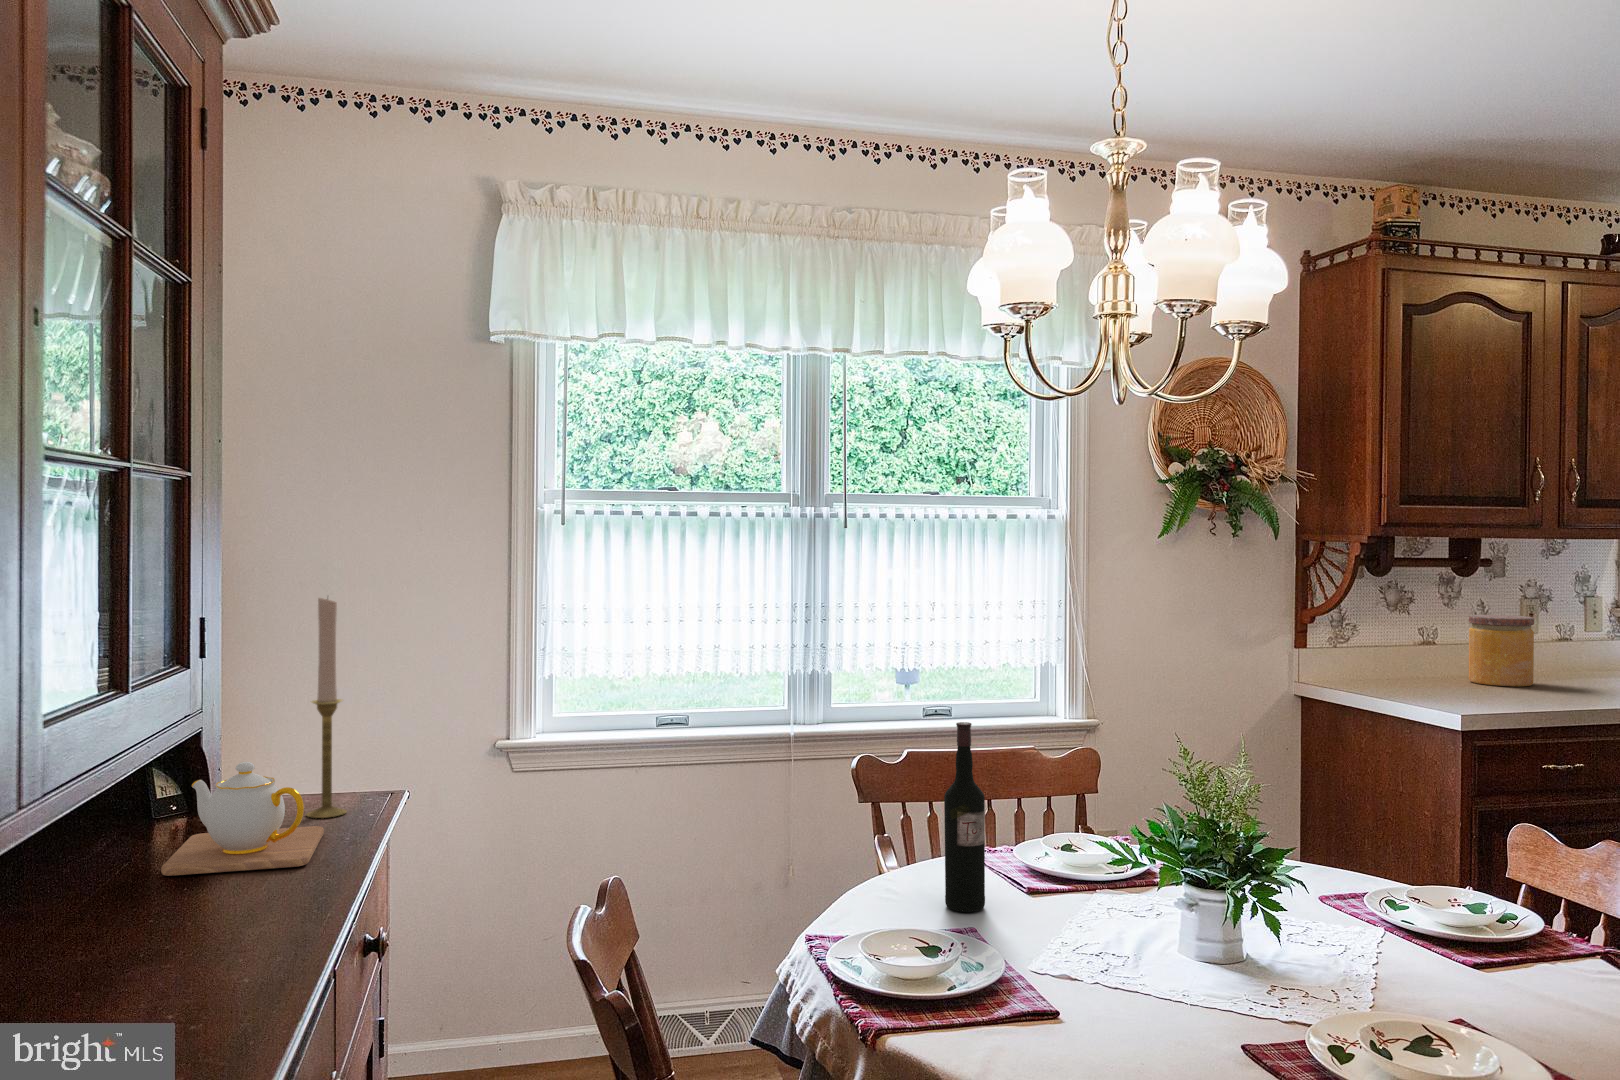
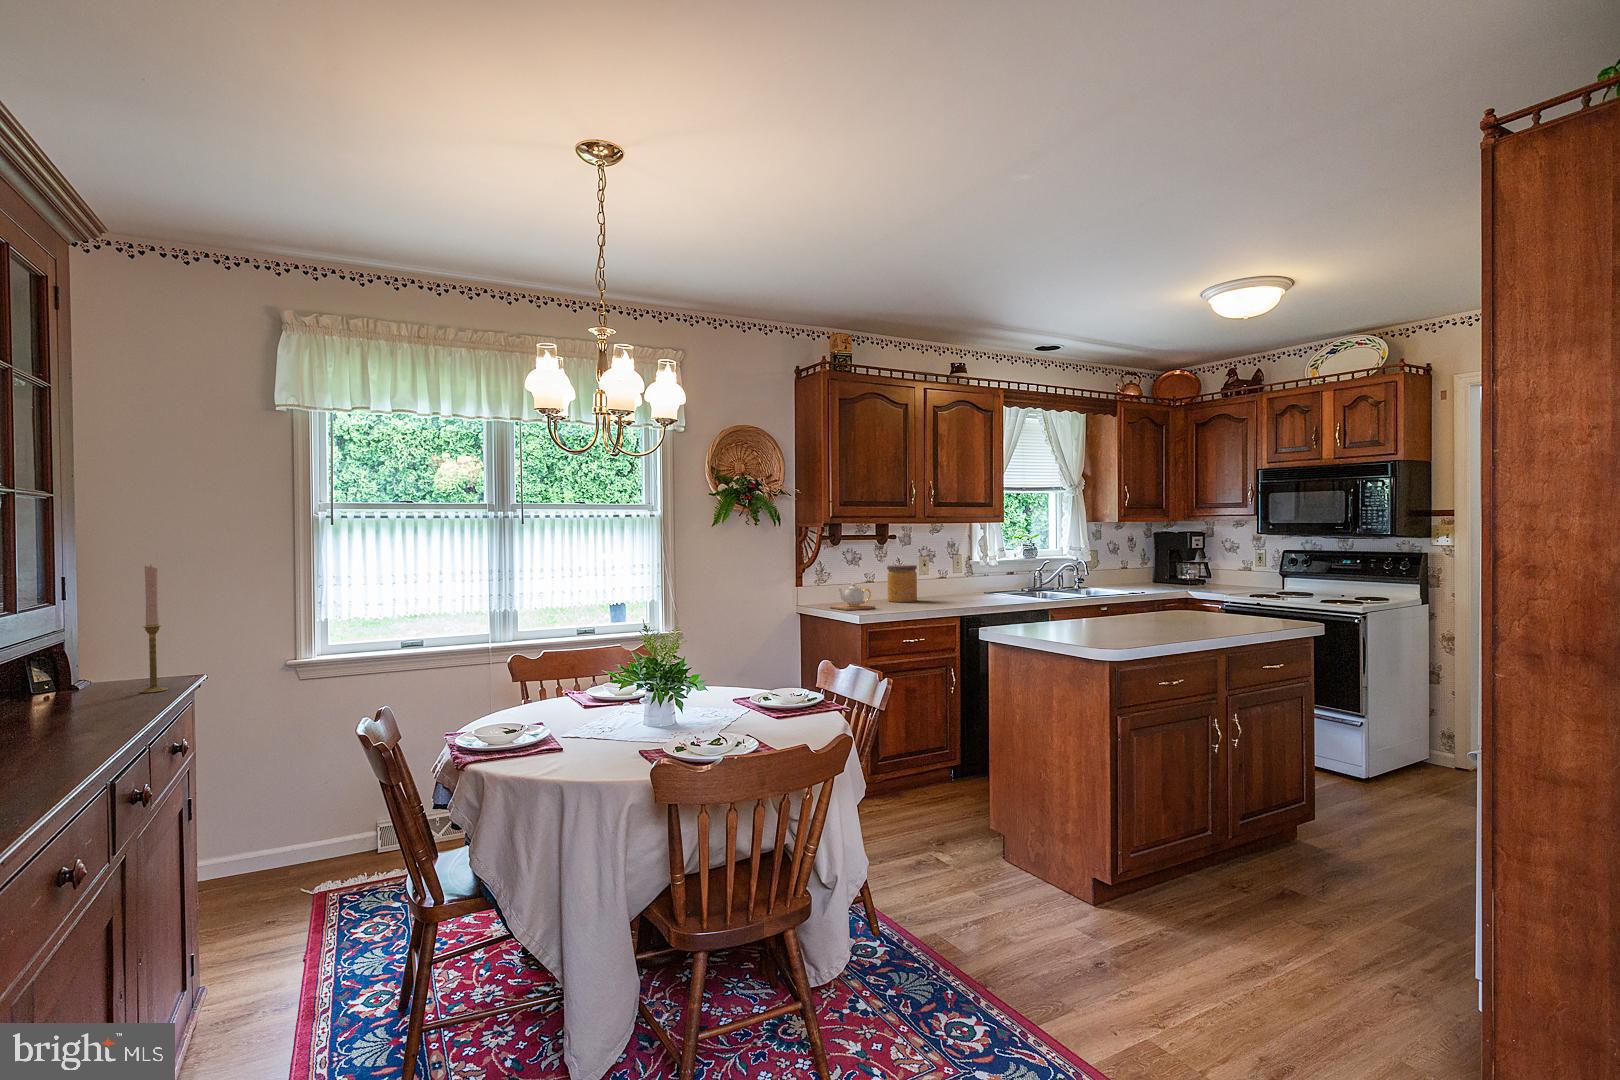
wine bottle: present [944,722,985,912] -> none [534,621,557,717]
teapot: present [161,762,324,876] -> present [829,583,875,610]

